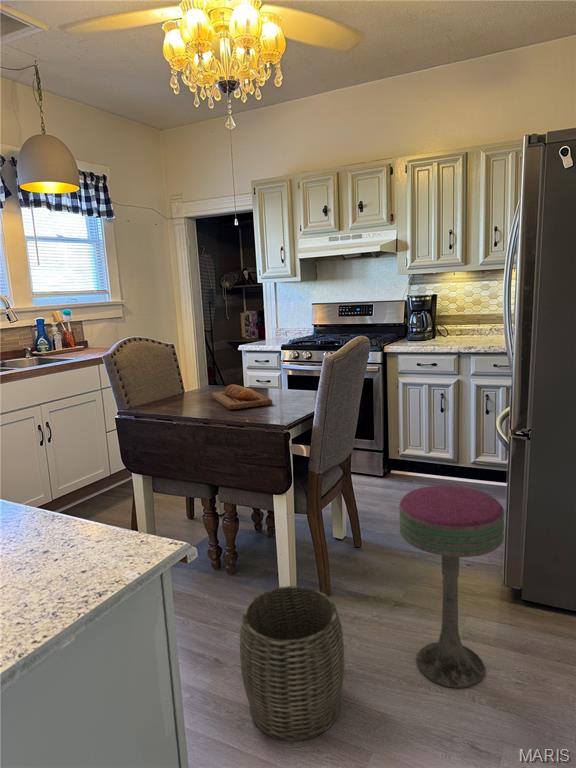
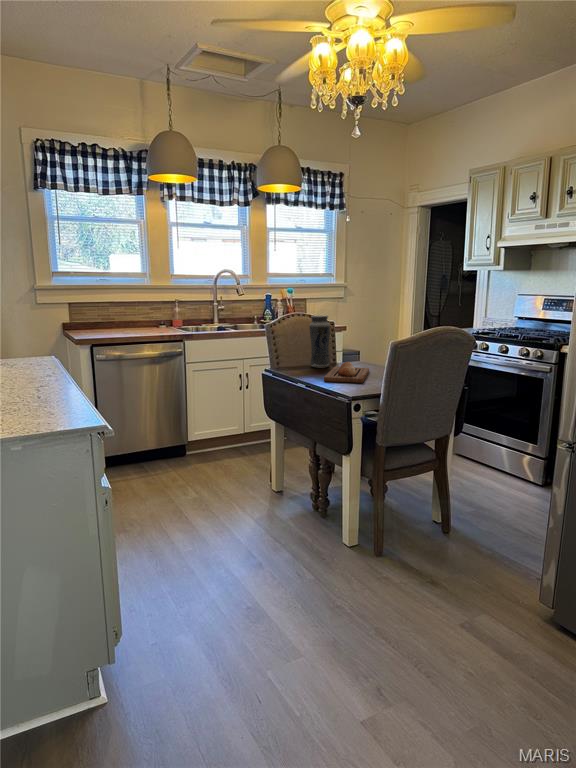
vase: none [171,335,200,397] -> present [309,316,330,368]
bar stool: present [399,486,504,688] -> none [373,478,473,673]
woven basket: present [240,586,344,741] -> none [227,524,311,641]

